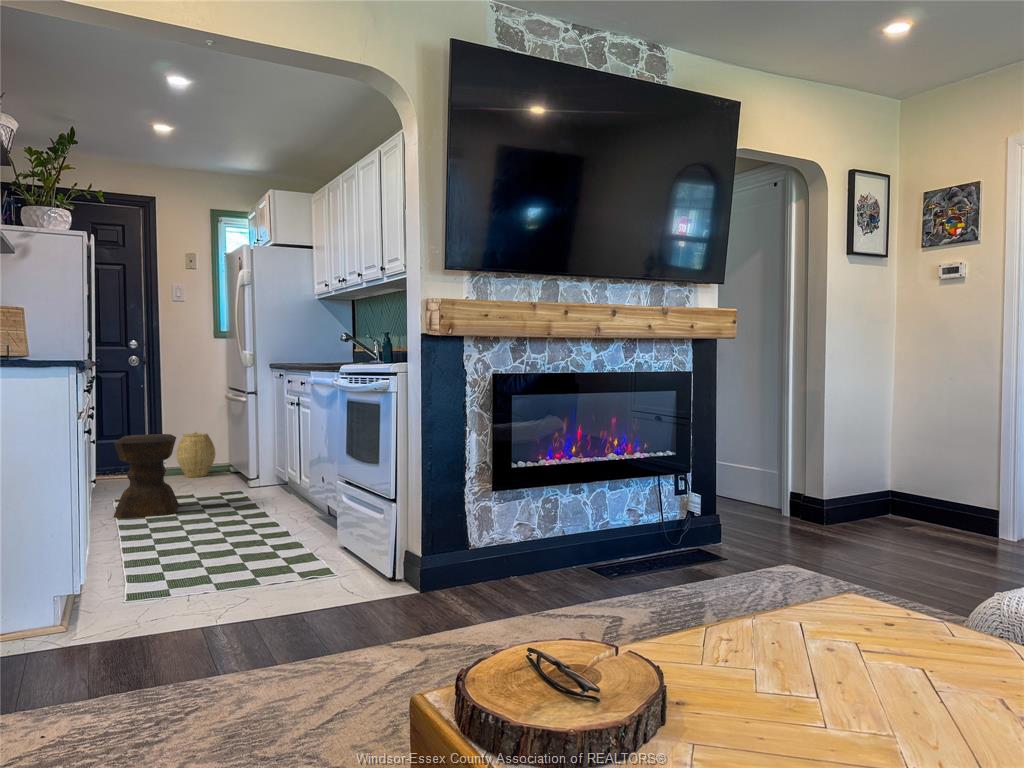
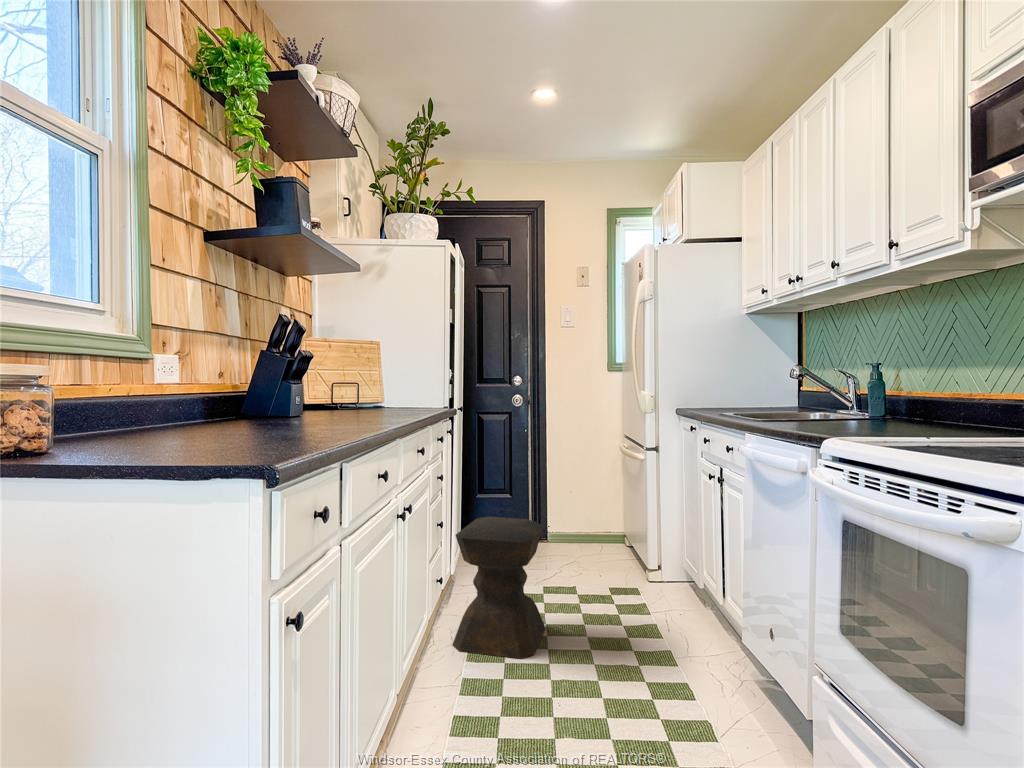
woven basket: present [176,432,215,477] -> none [561,491,606,550]

